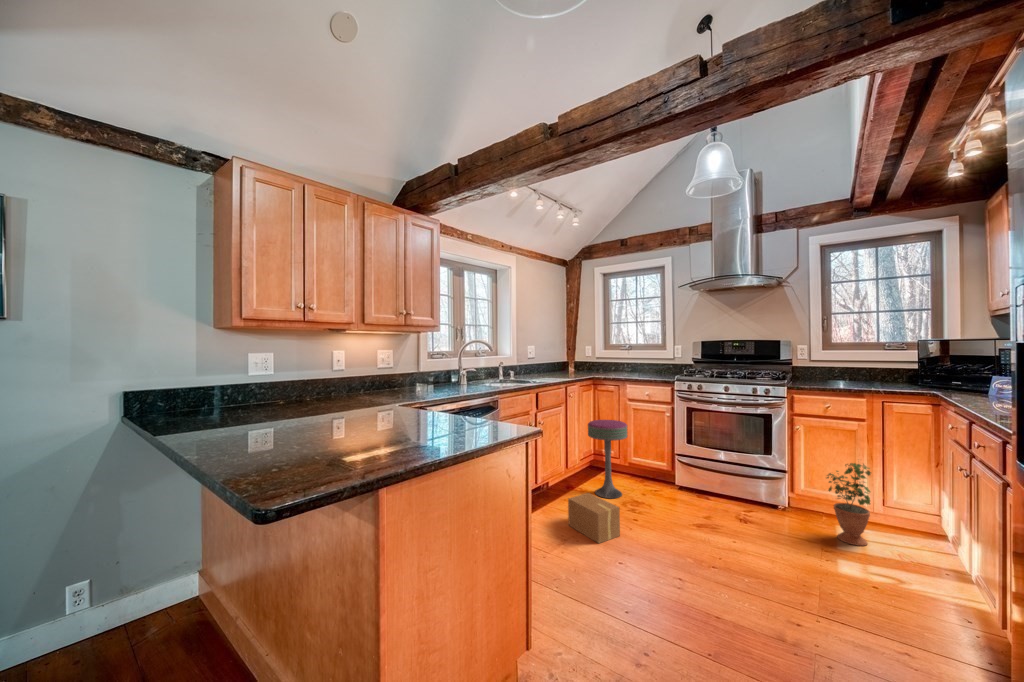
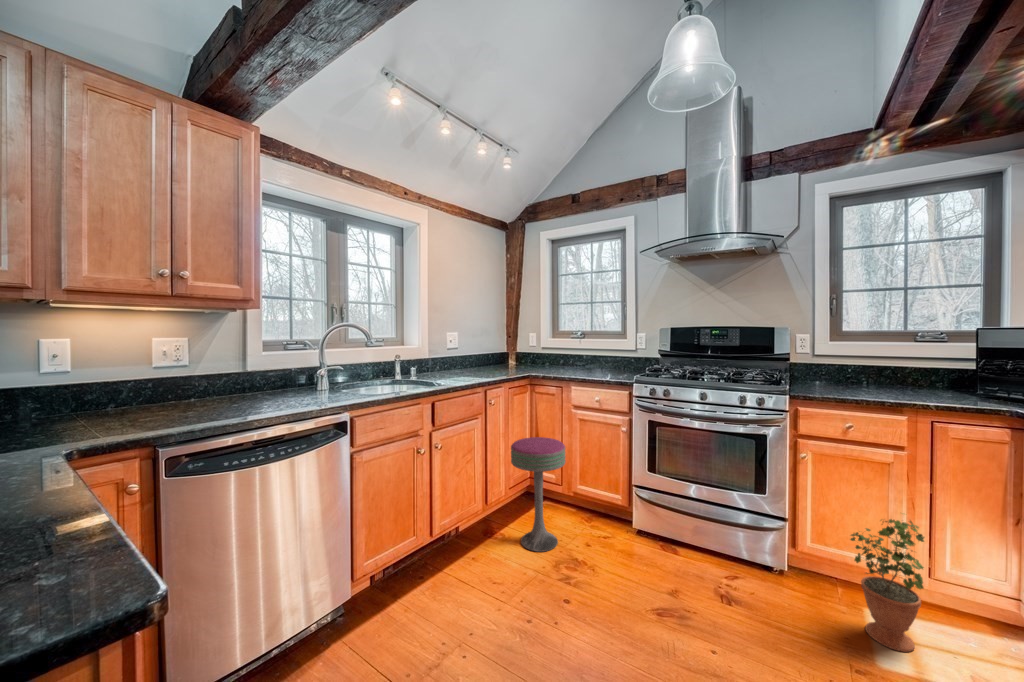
cardboard box: present [568,493,620,543] -> none [462,559,536,660]

